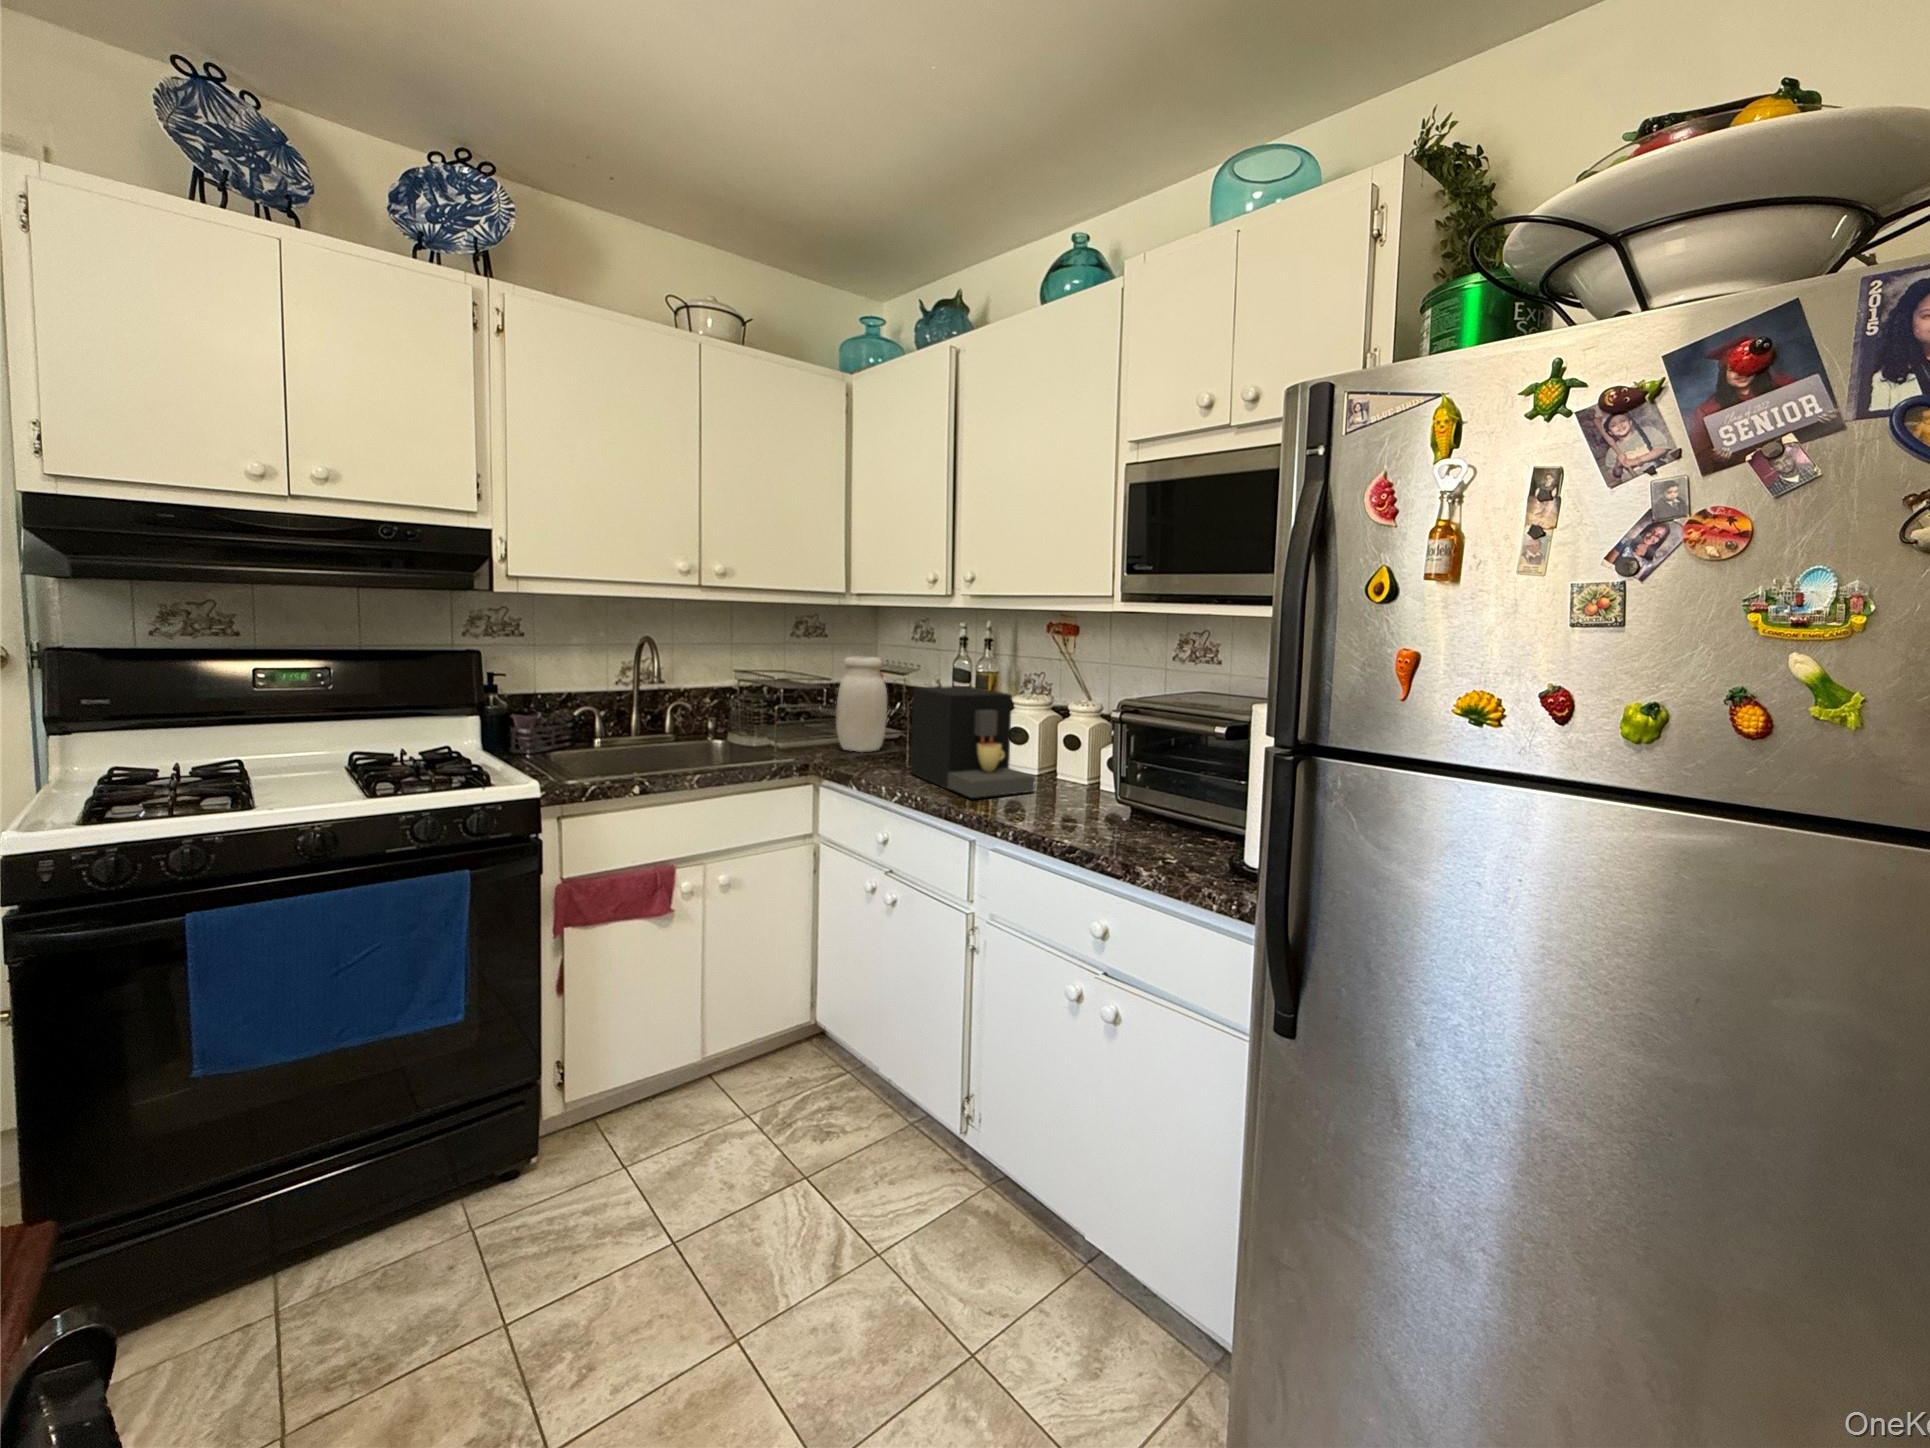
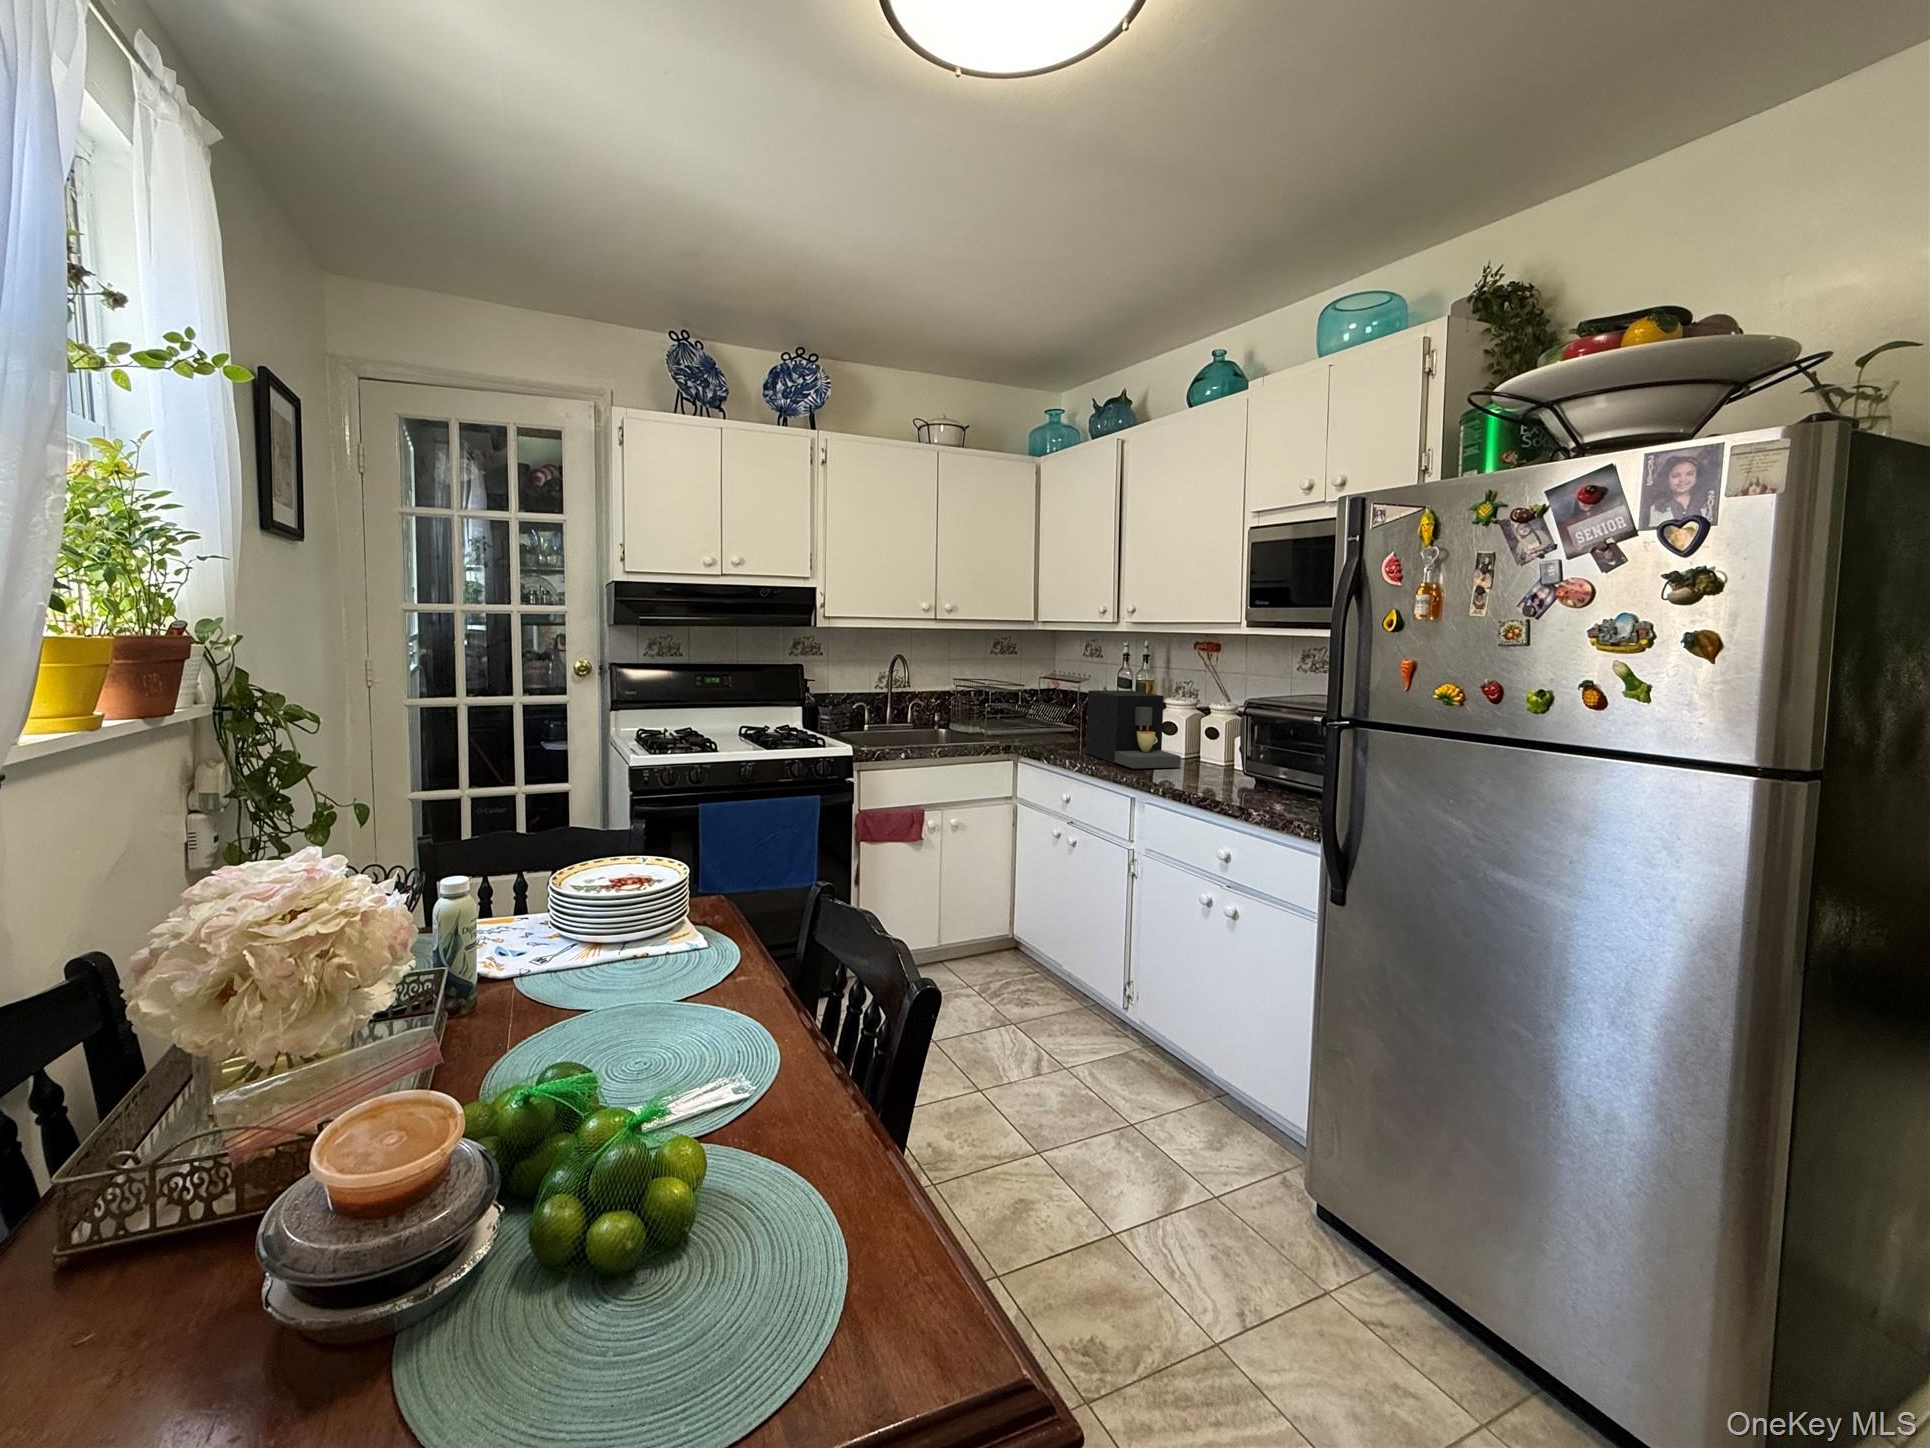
jar: present [836,656,887,752] -> none [1029,669,1066,740]

